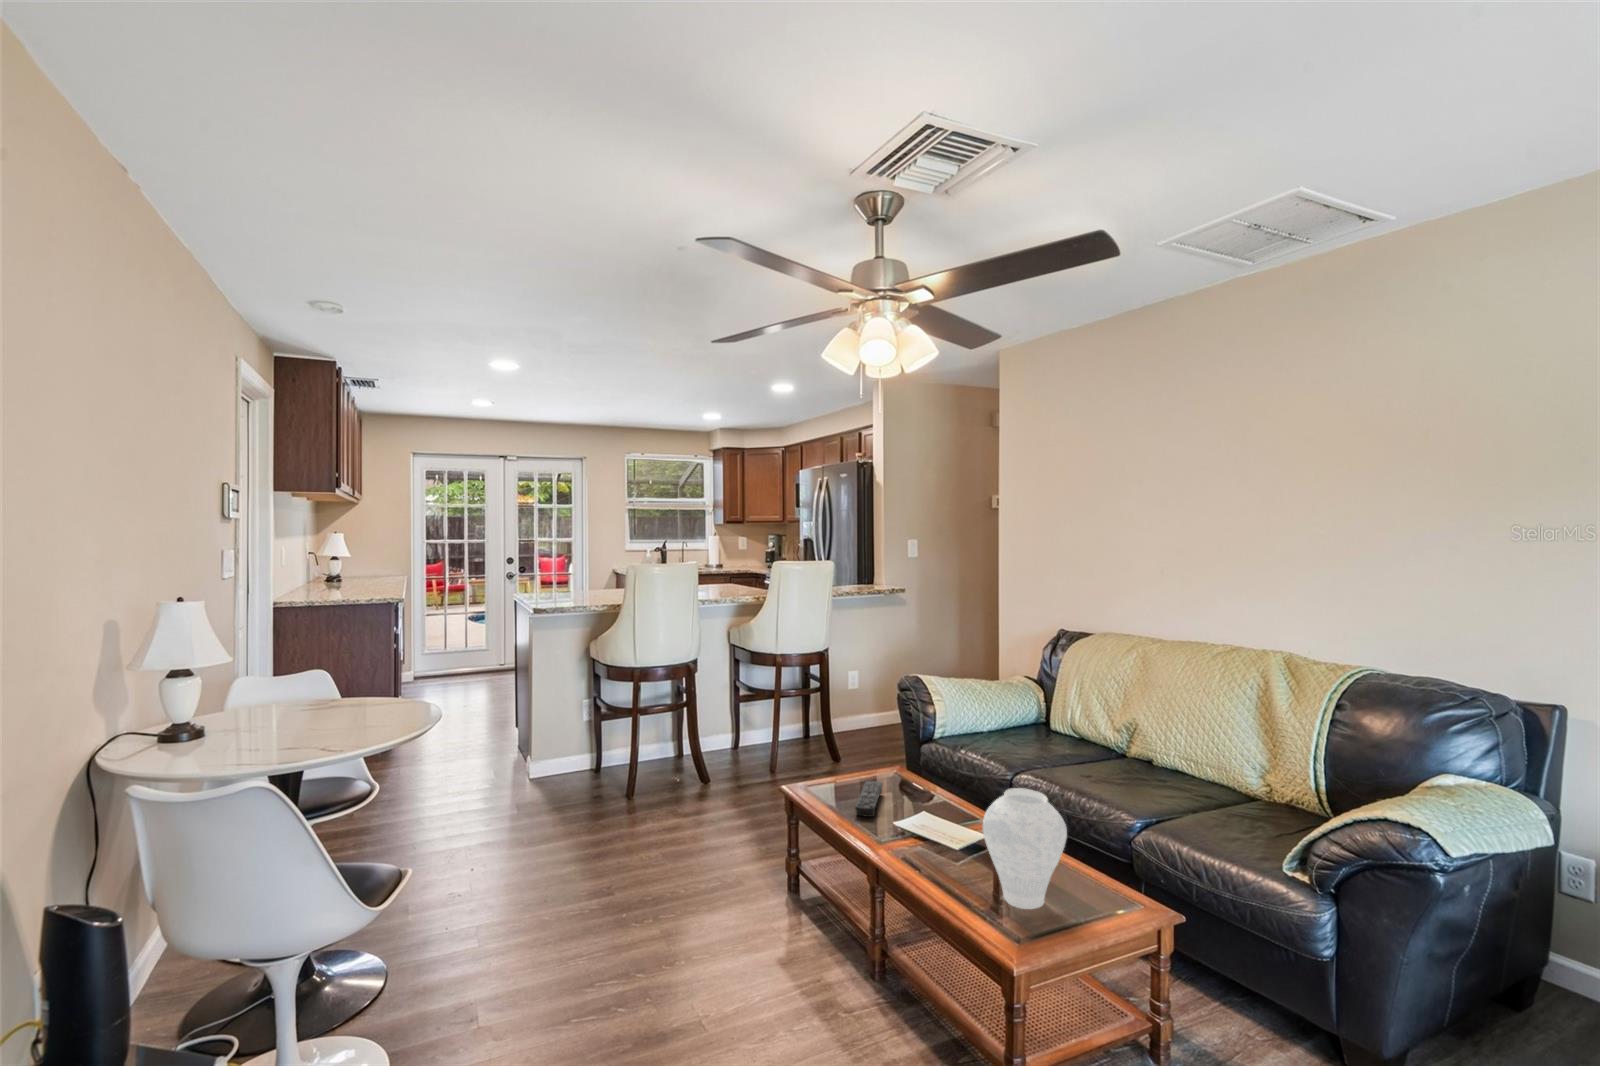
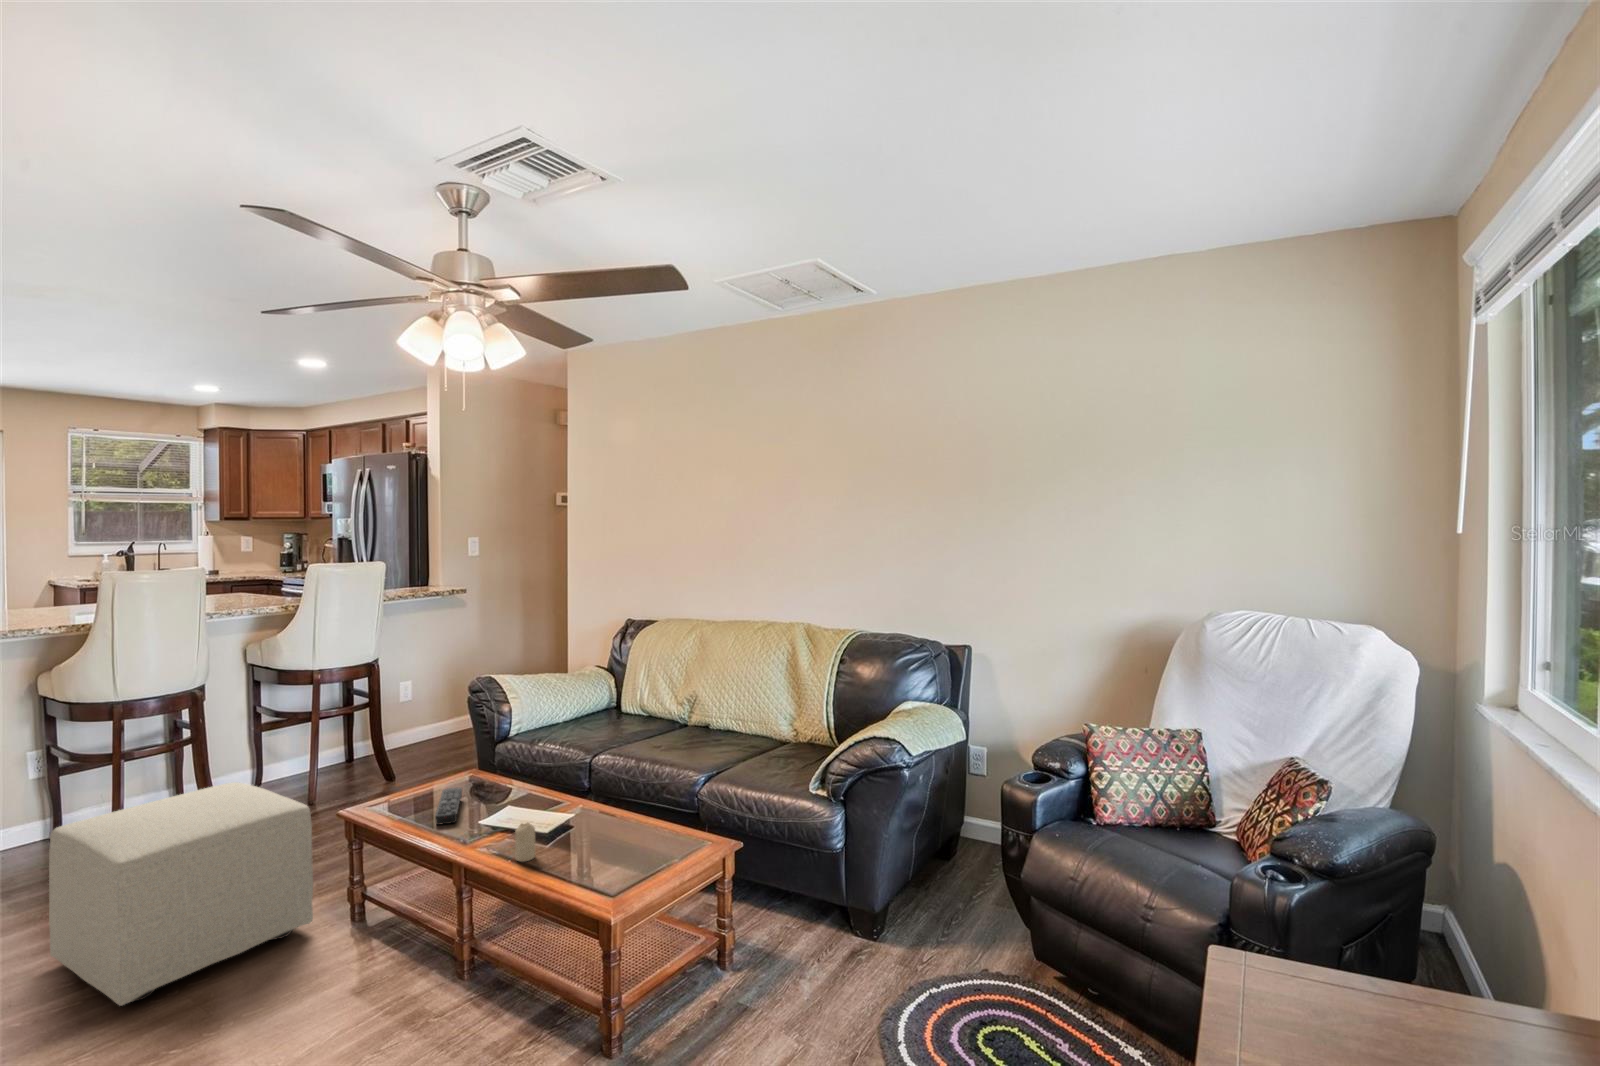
ottoman: none [597,743,761,910] -> present [49,782,313,1006]
vase: present [983,788,1067,909] -> none [577,761,651,869]
candle: none [922,835,942,875] -> present [515,822,535,862]

